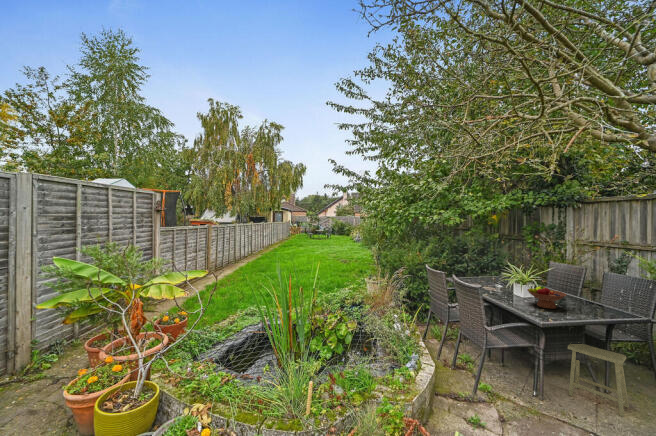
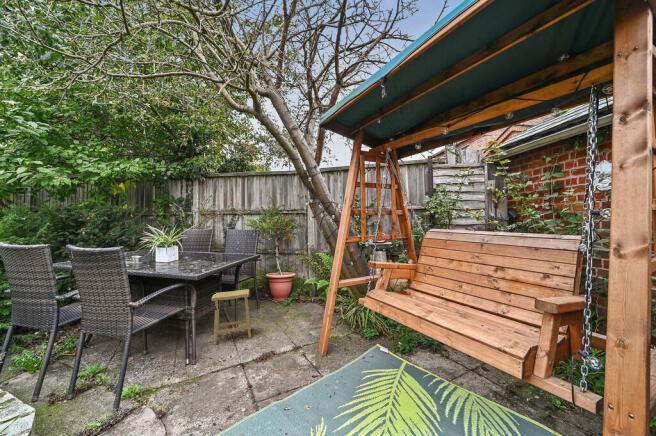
fruit bowl: present [527,286,566,309] -> none [172,247,208,269]

